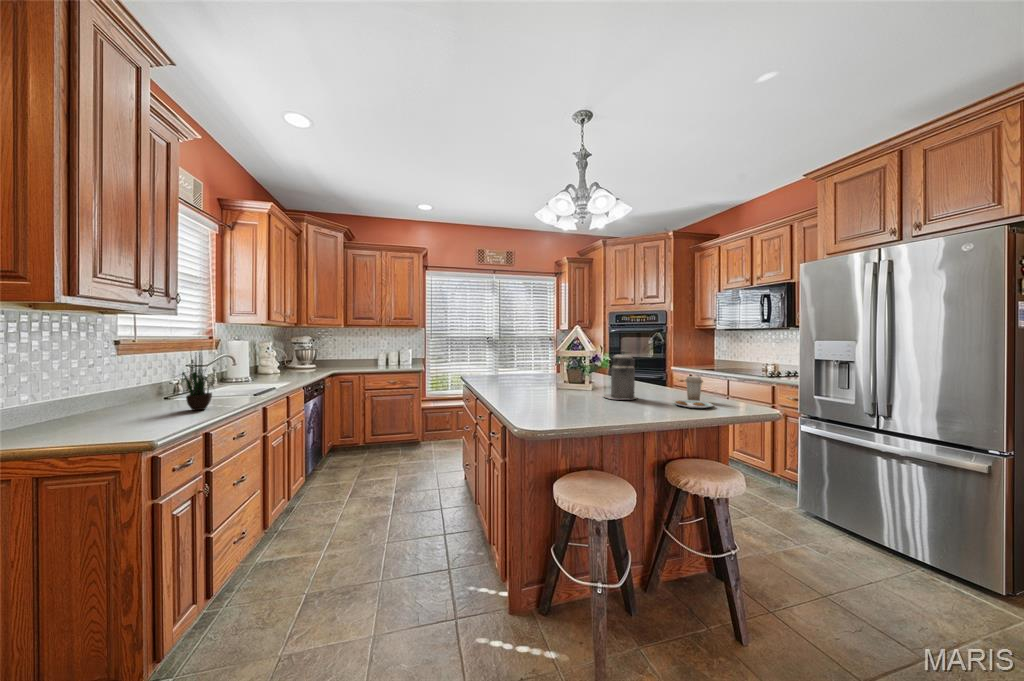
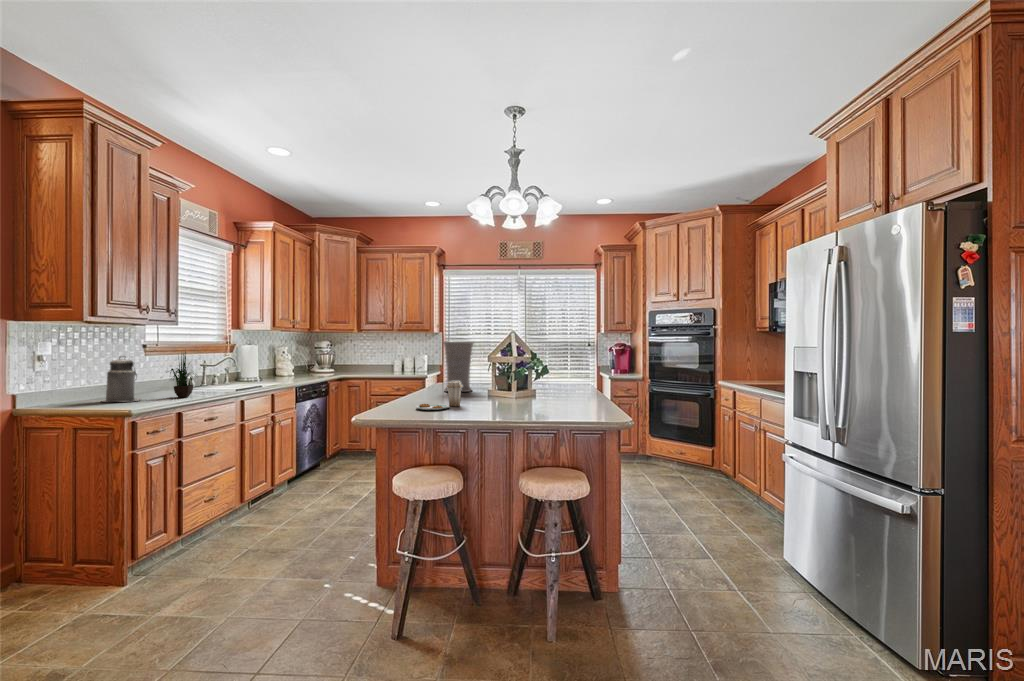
vase: none [504,336,535,386] -> present [444,341,474,392]
canister: present [603,351,637,399] -> present [103,356,141,402]
plate: present [673,376,714,408] -> present [416,381,463,410]

